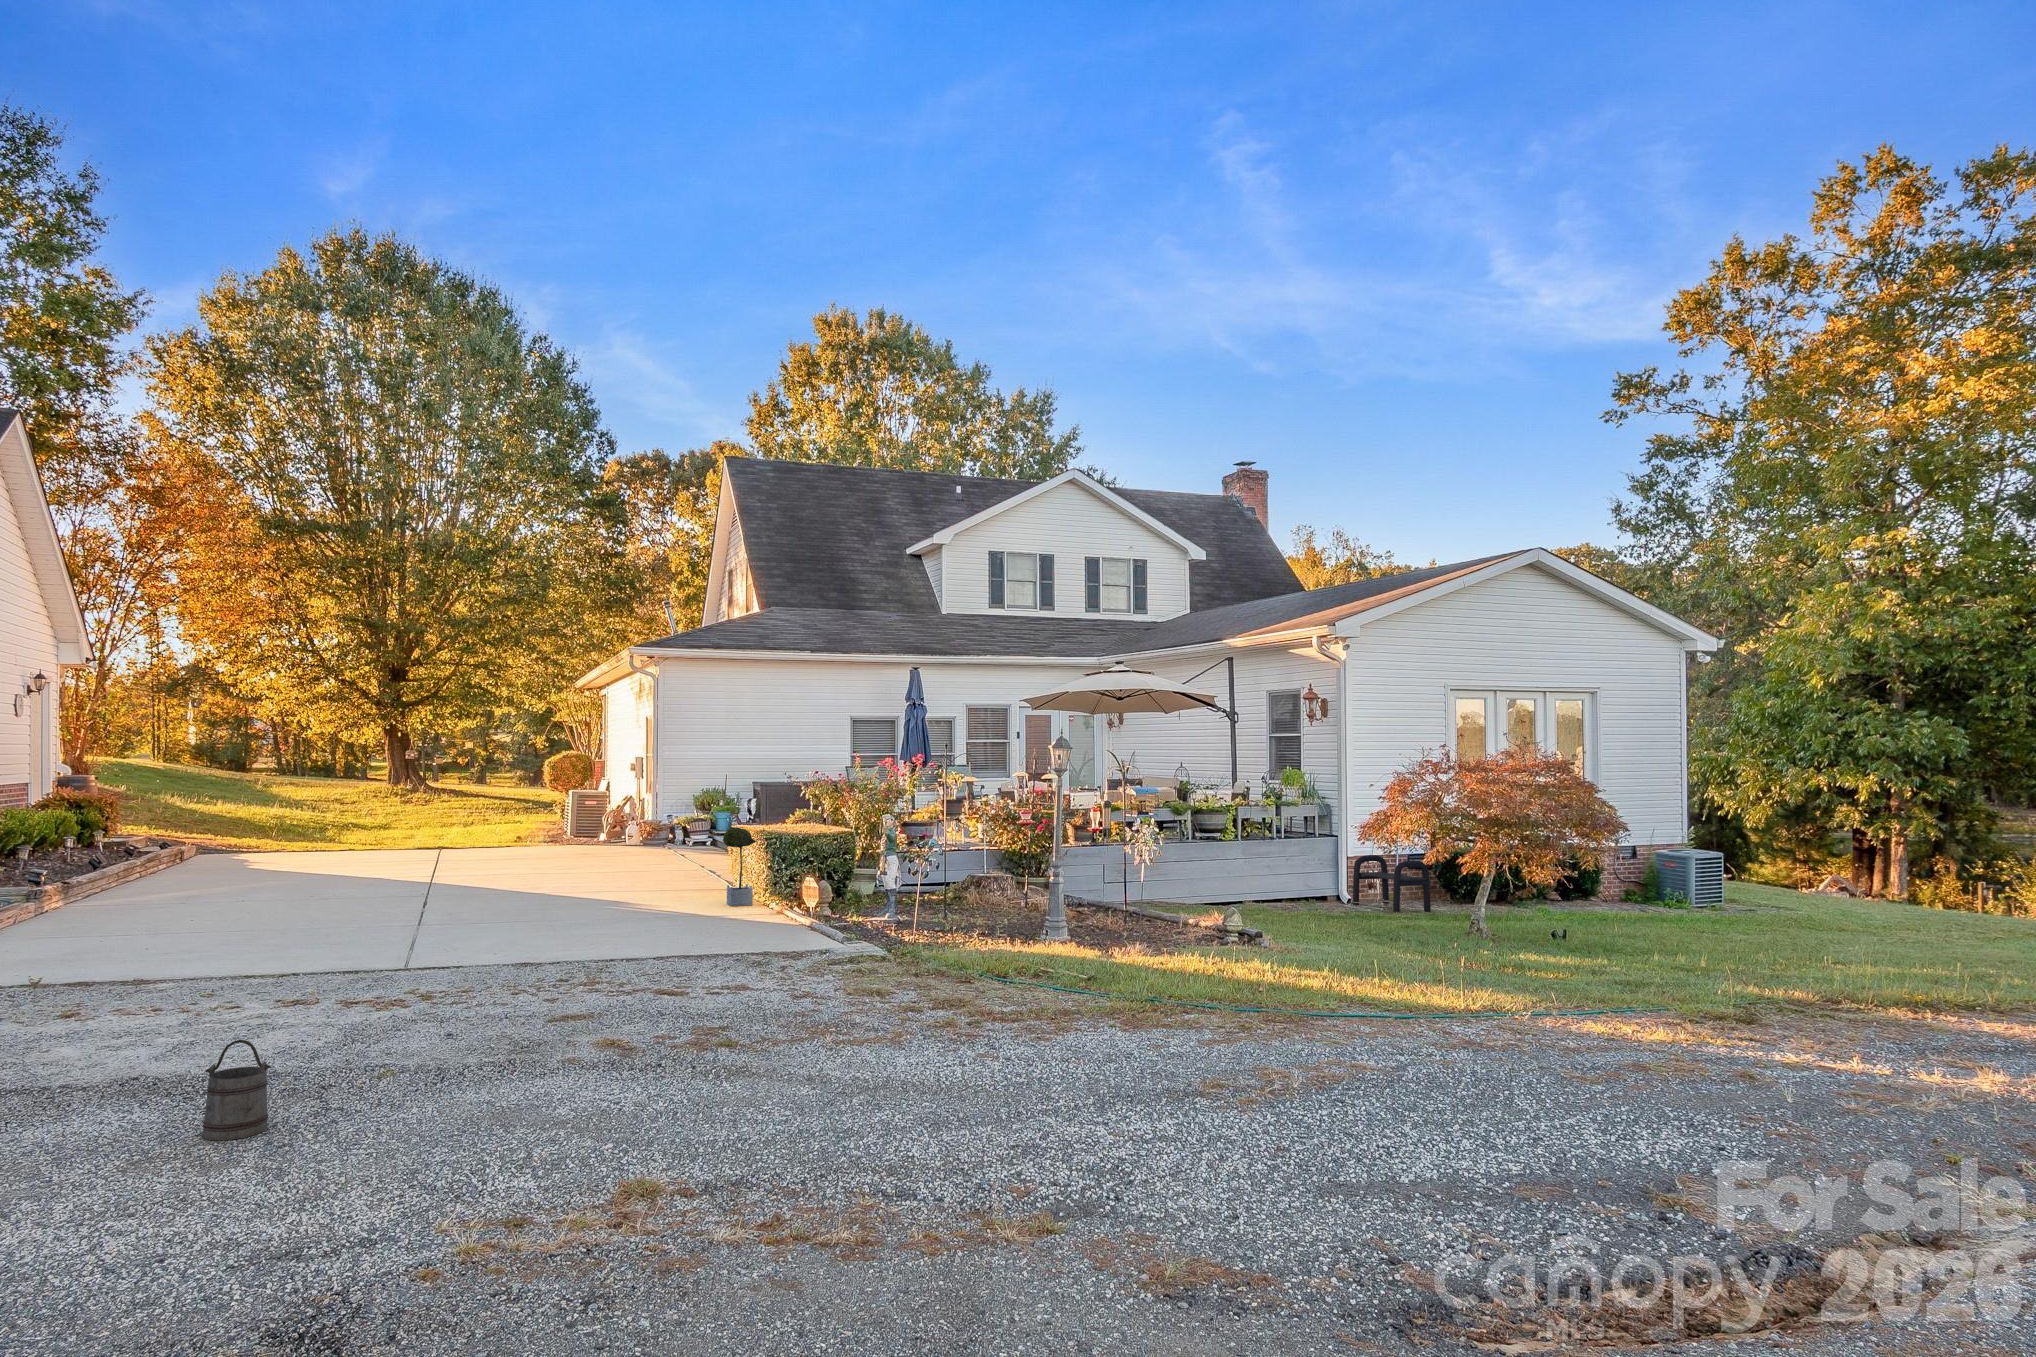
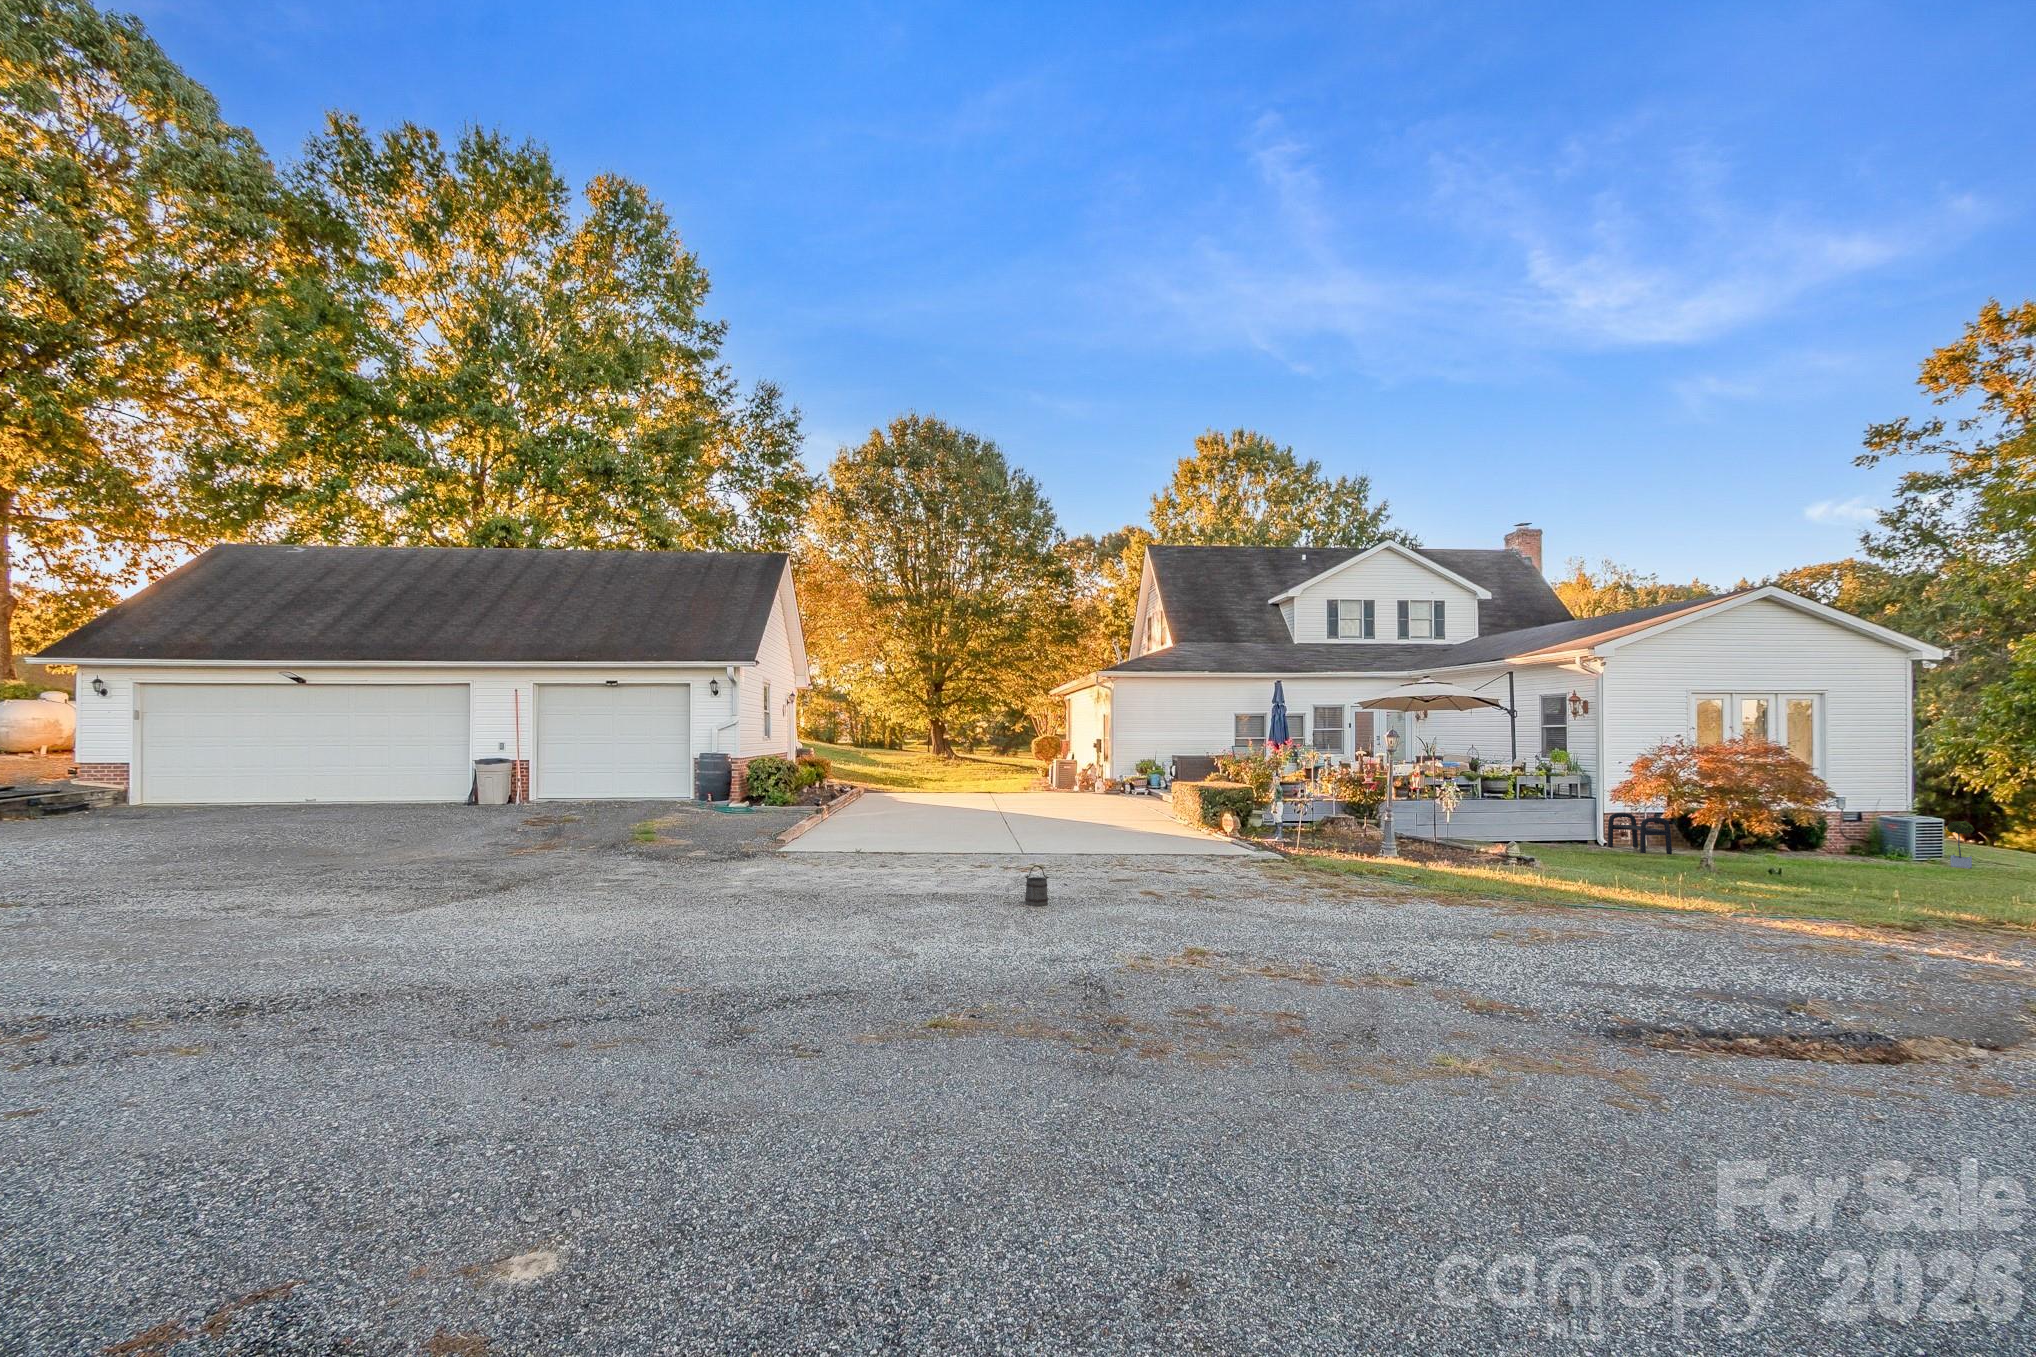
potted tree: present [723,826,756,906] -> present [1947,821,1975,869]

